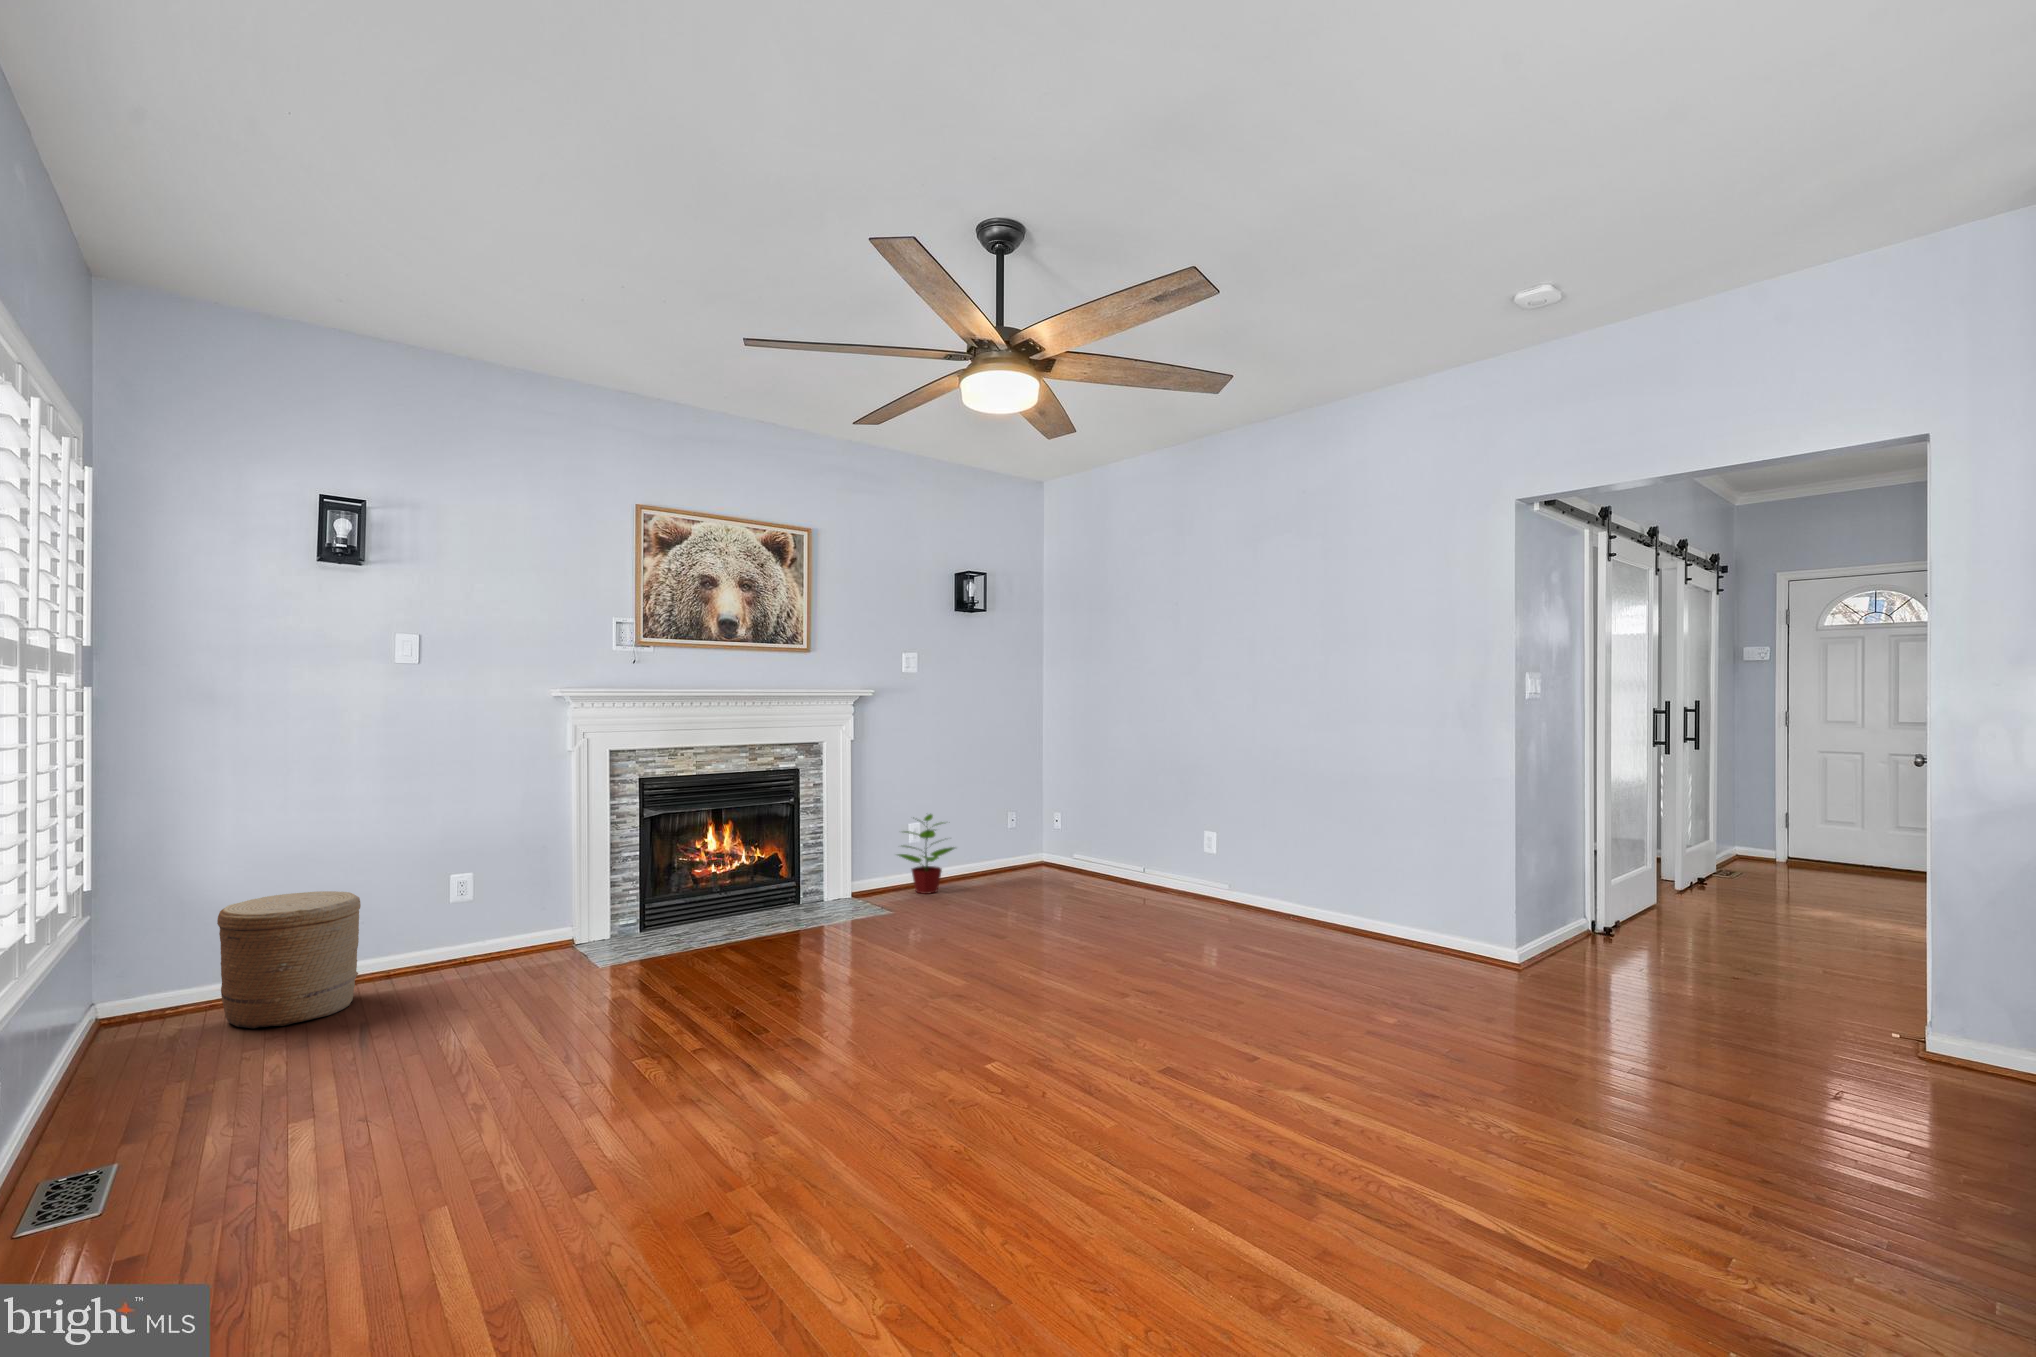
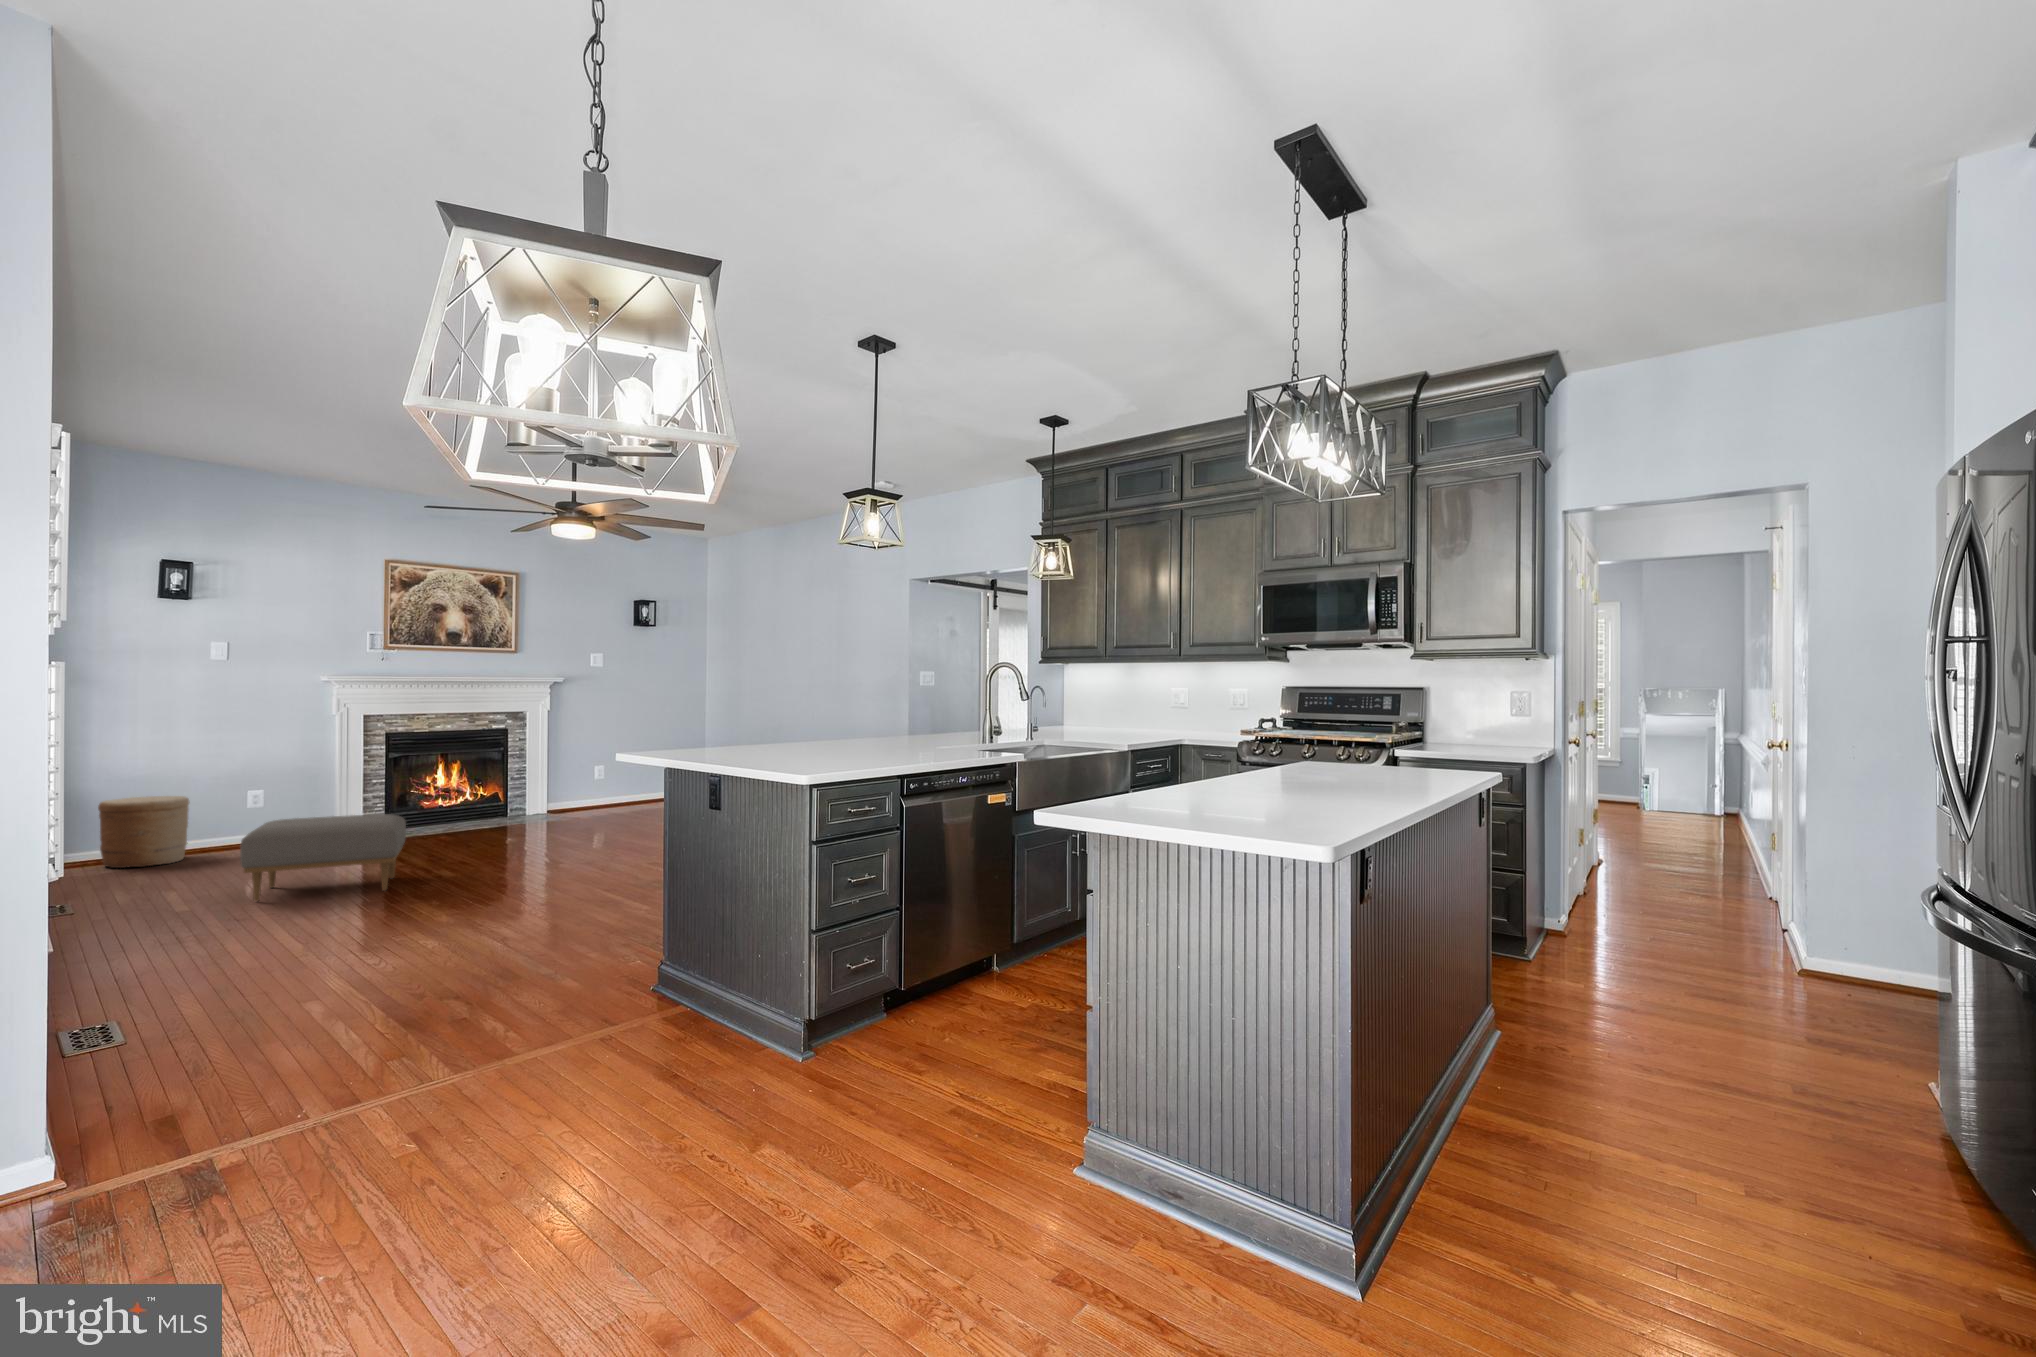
potted plant: present [898,814,954,894] -> none [582,759,628,813]
ottoman: none [451,953,743,1168] -> present [240,814,406,902]

